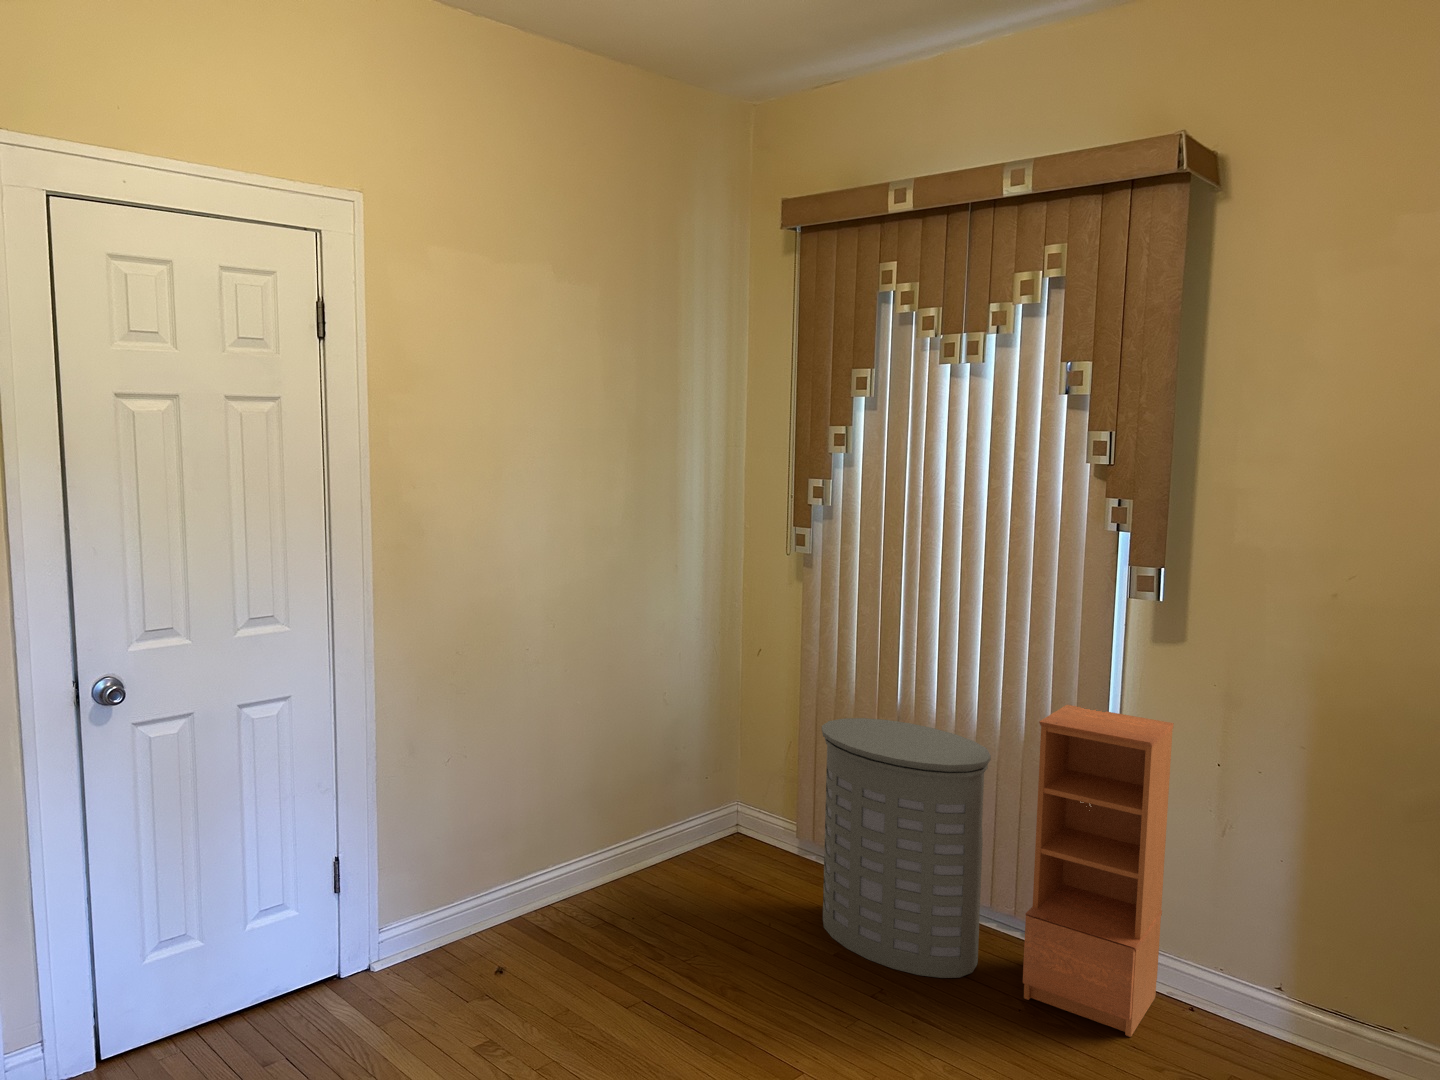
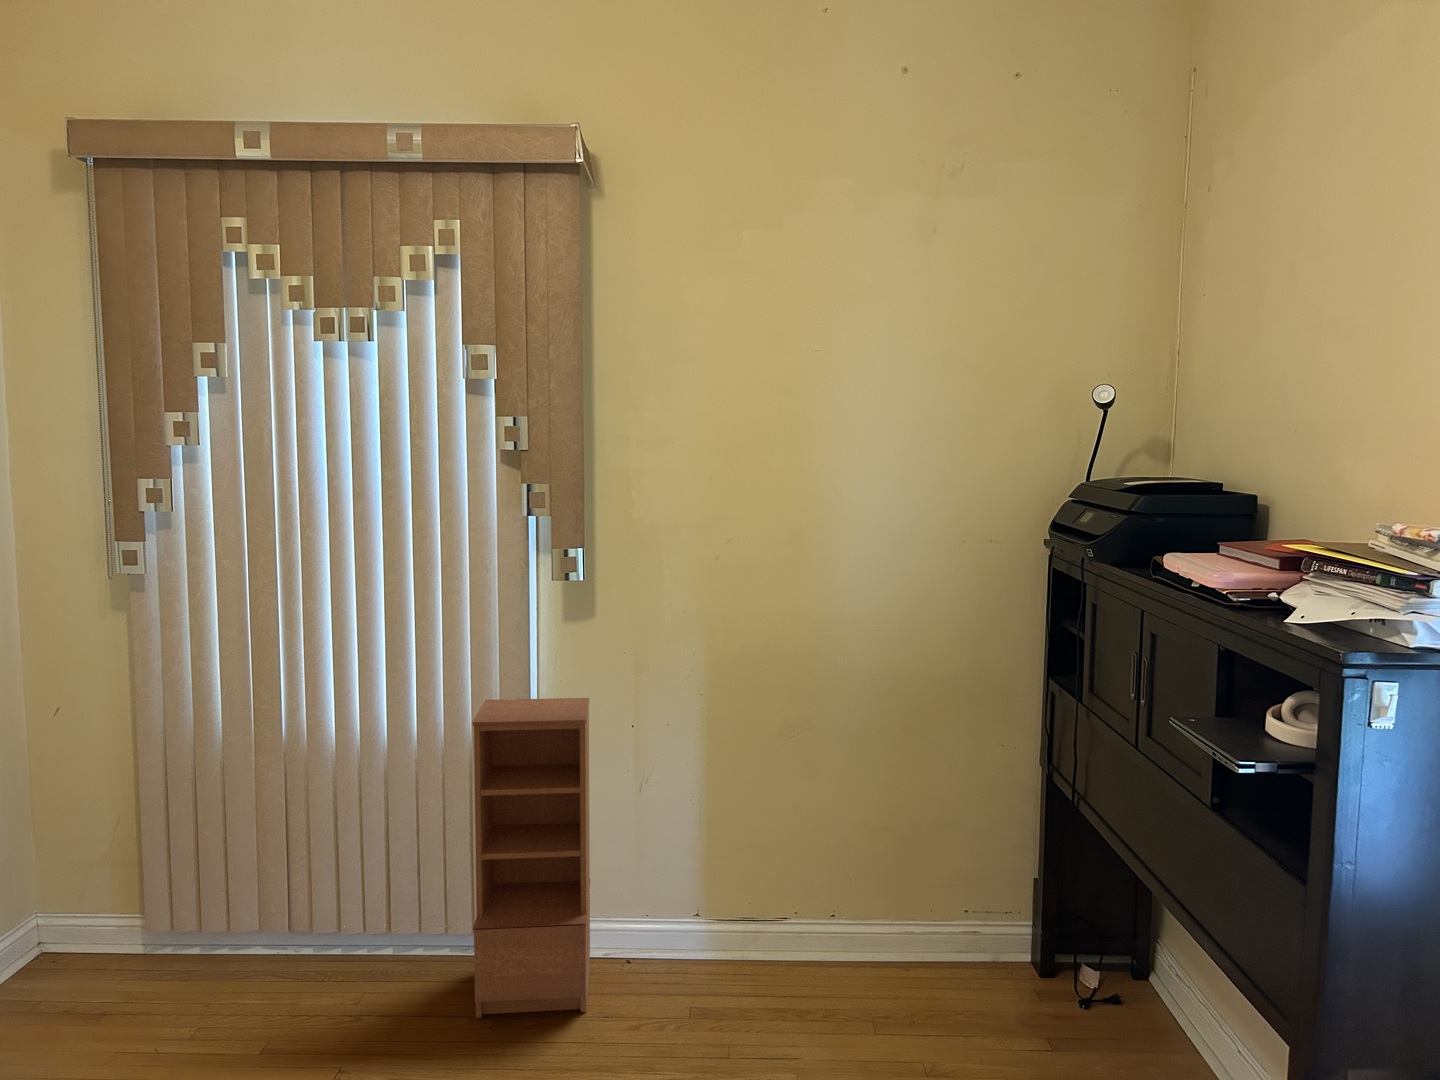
laundry hamper: present [822,718,991,978] -> none [192,756,416,1050]

